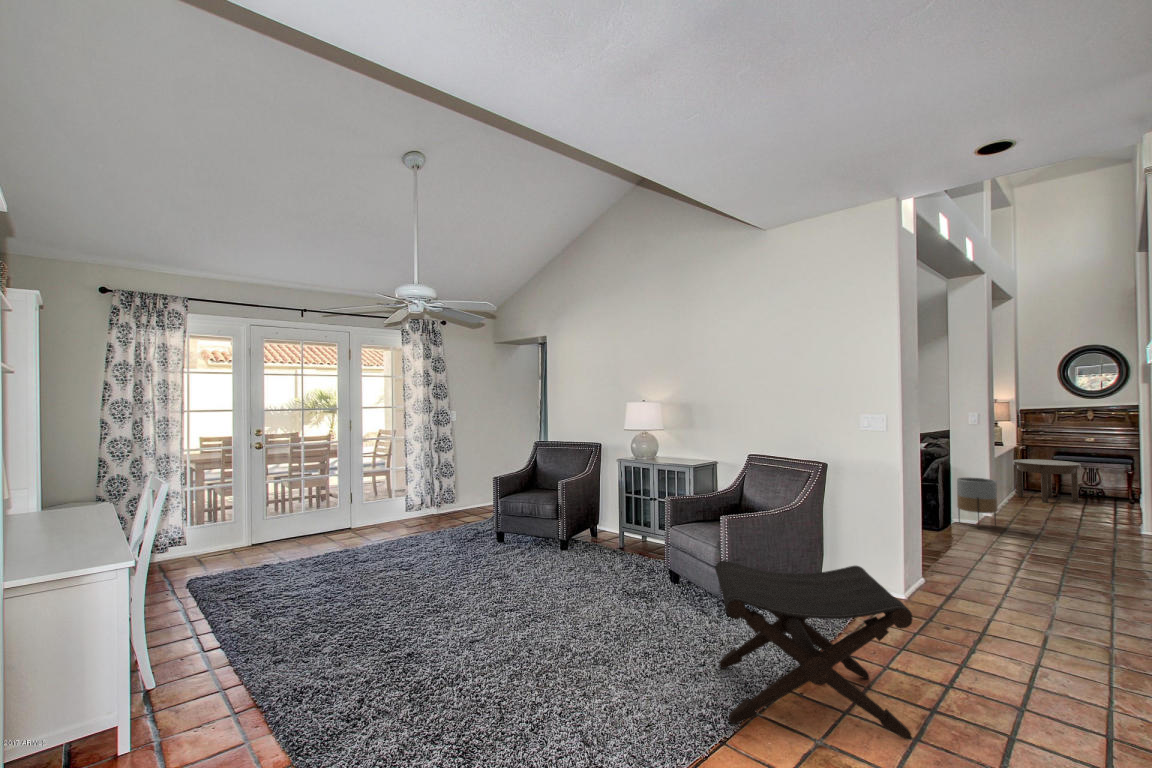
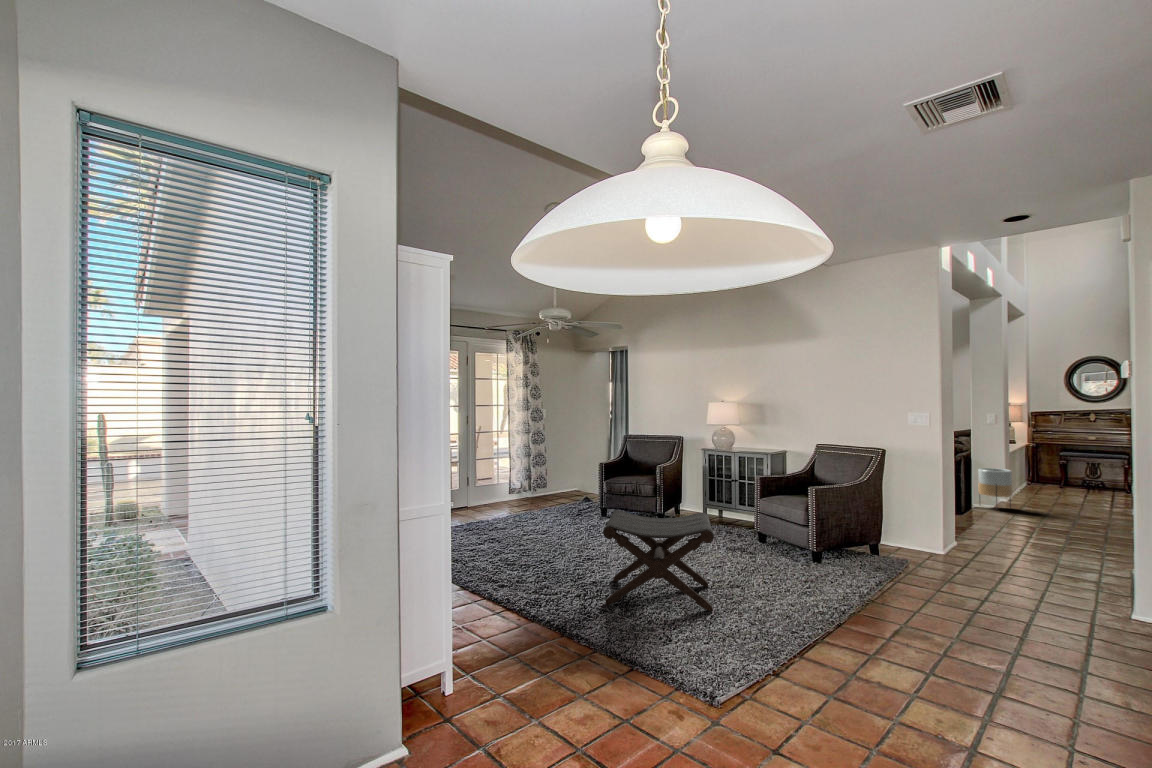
side table: present [1013,459,1081,503] -> none [1025,455,1083,492]
footstool: present [715,560,912,739] -> present [603,510,714,611]

